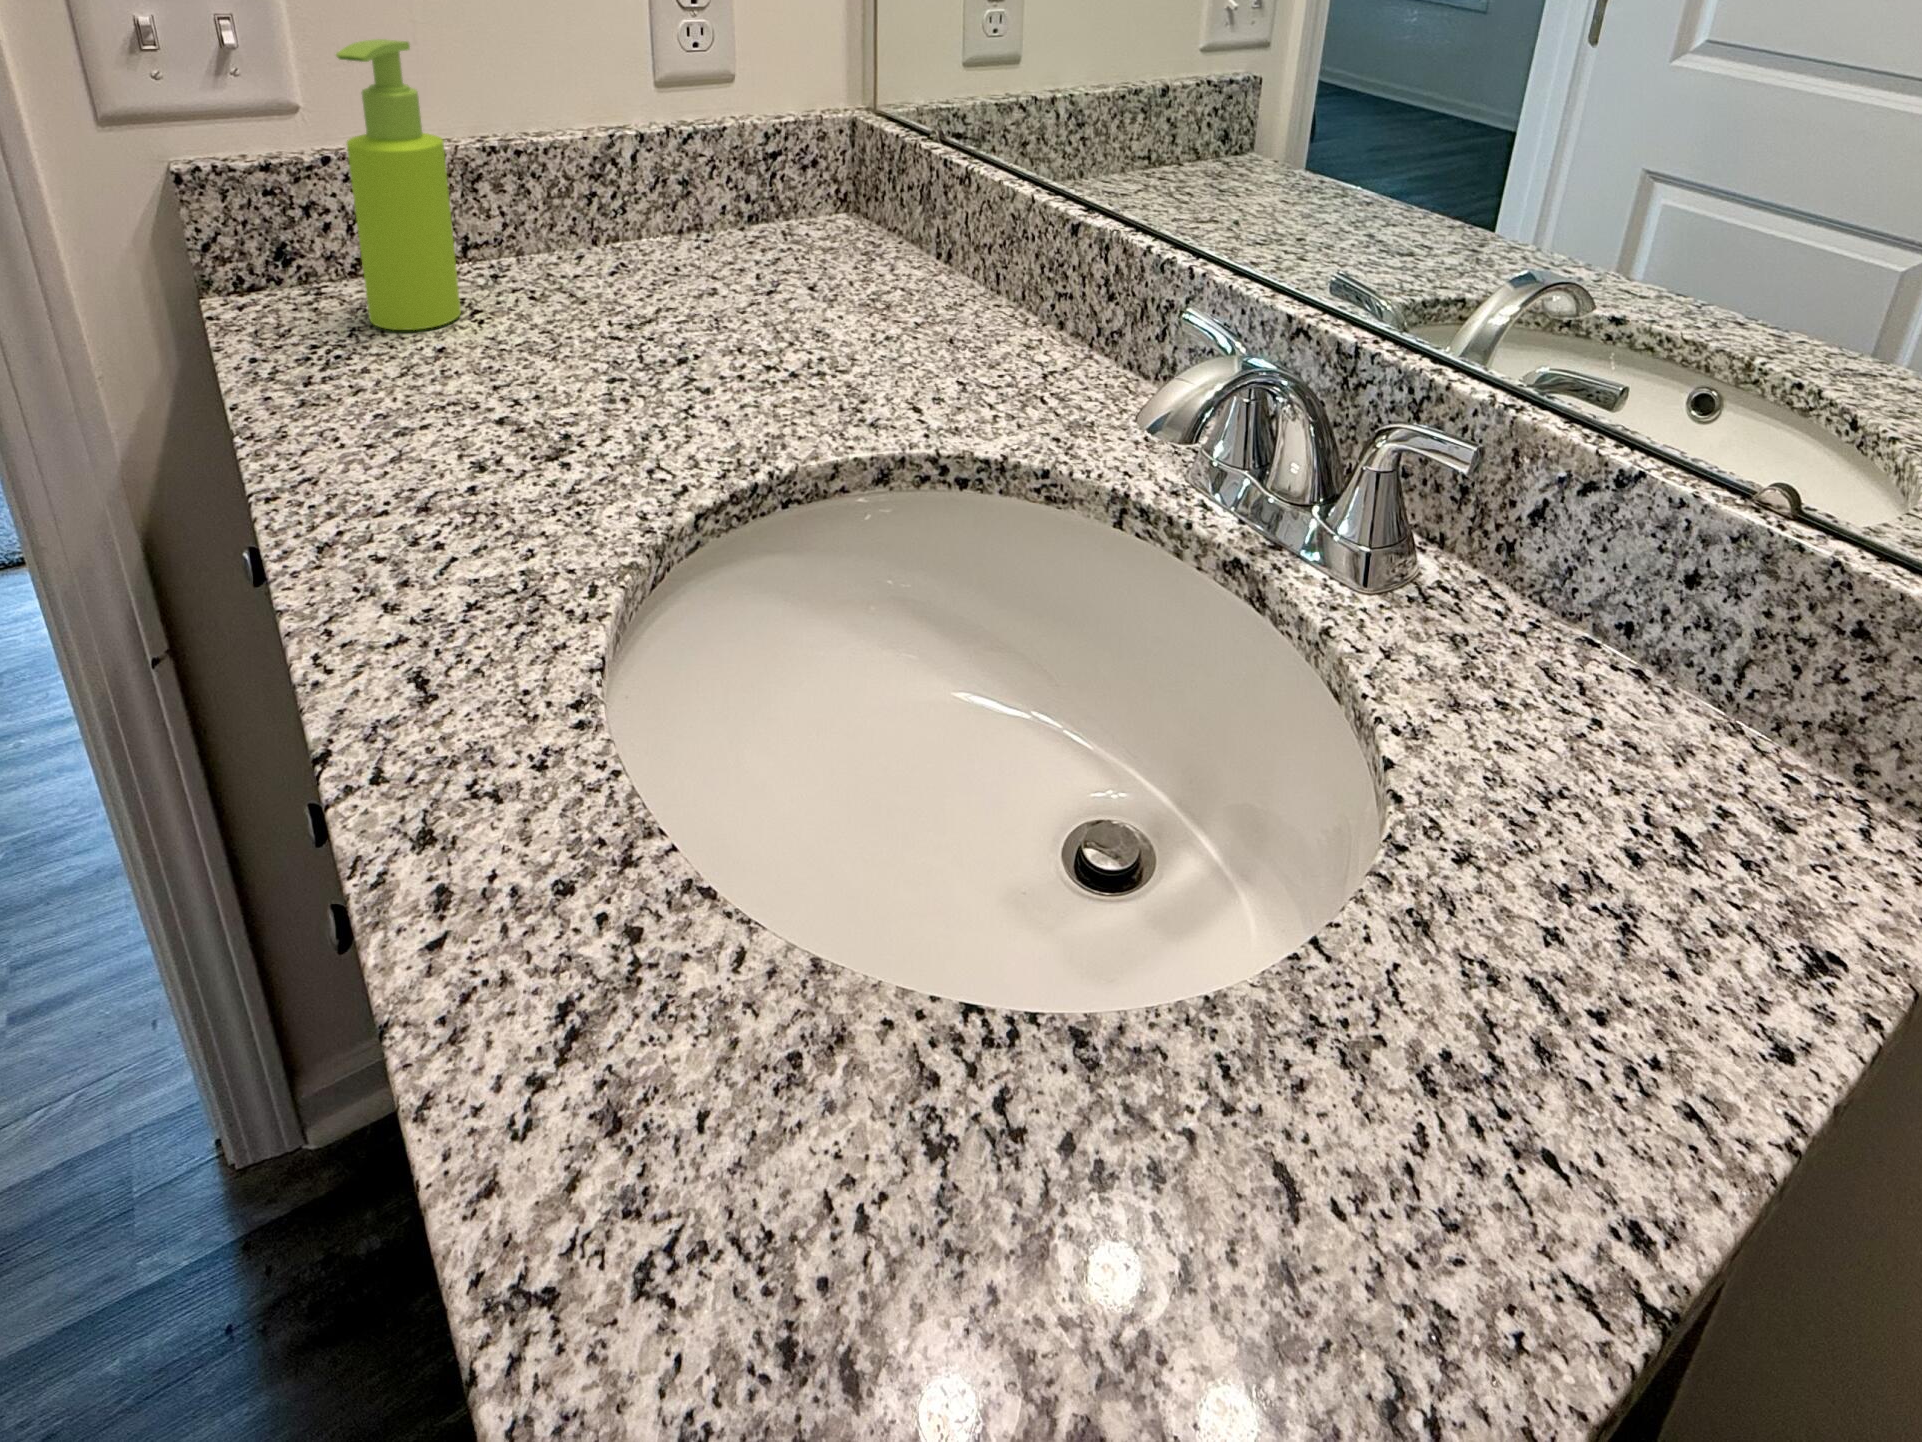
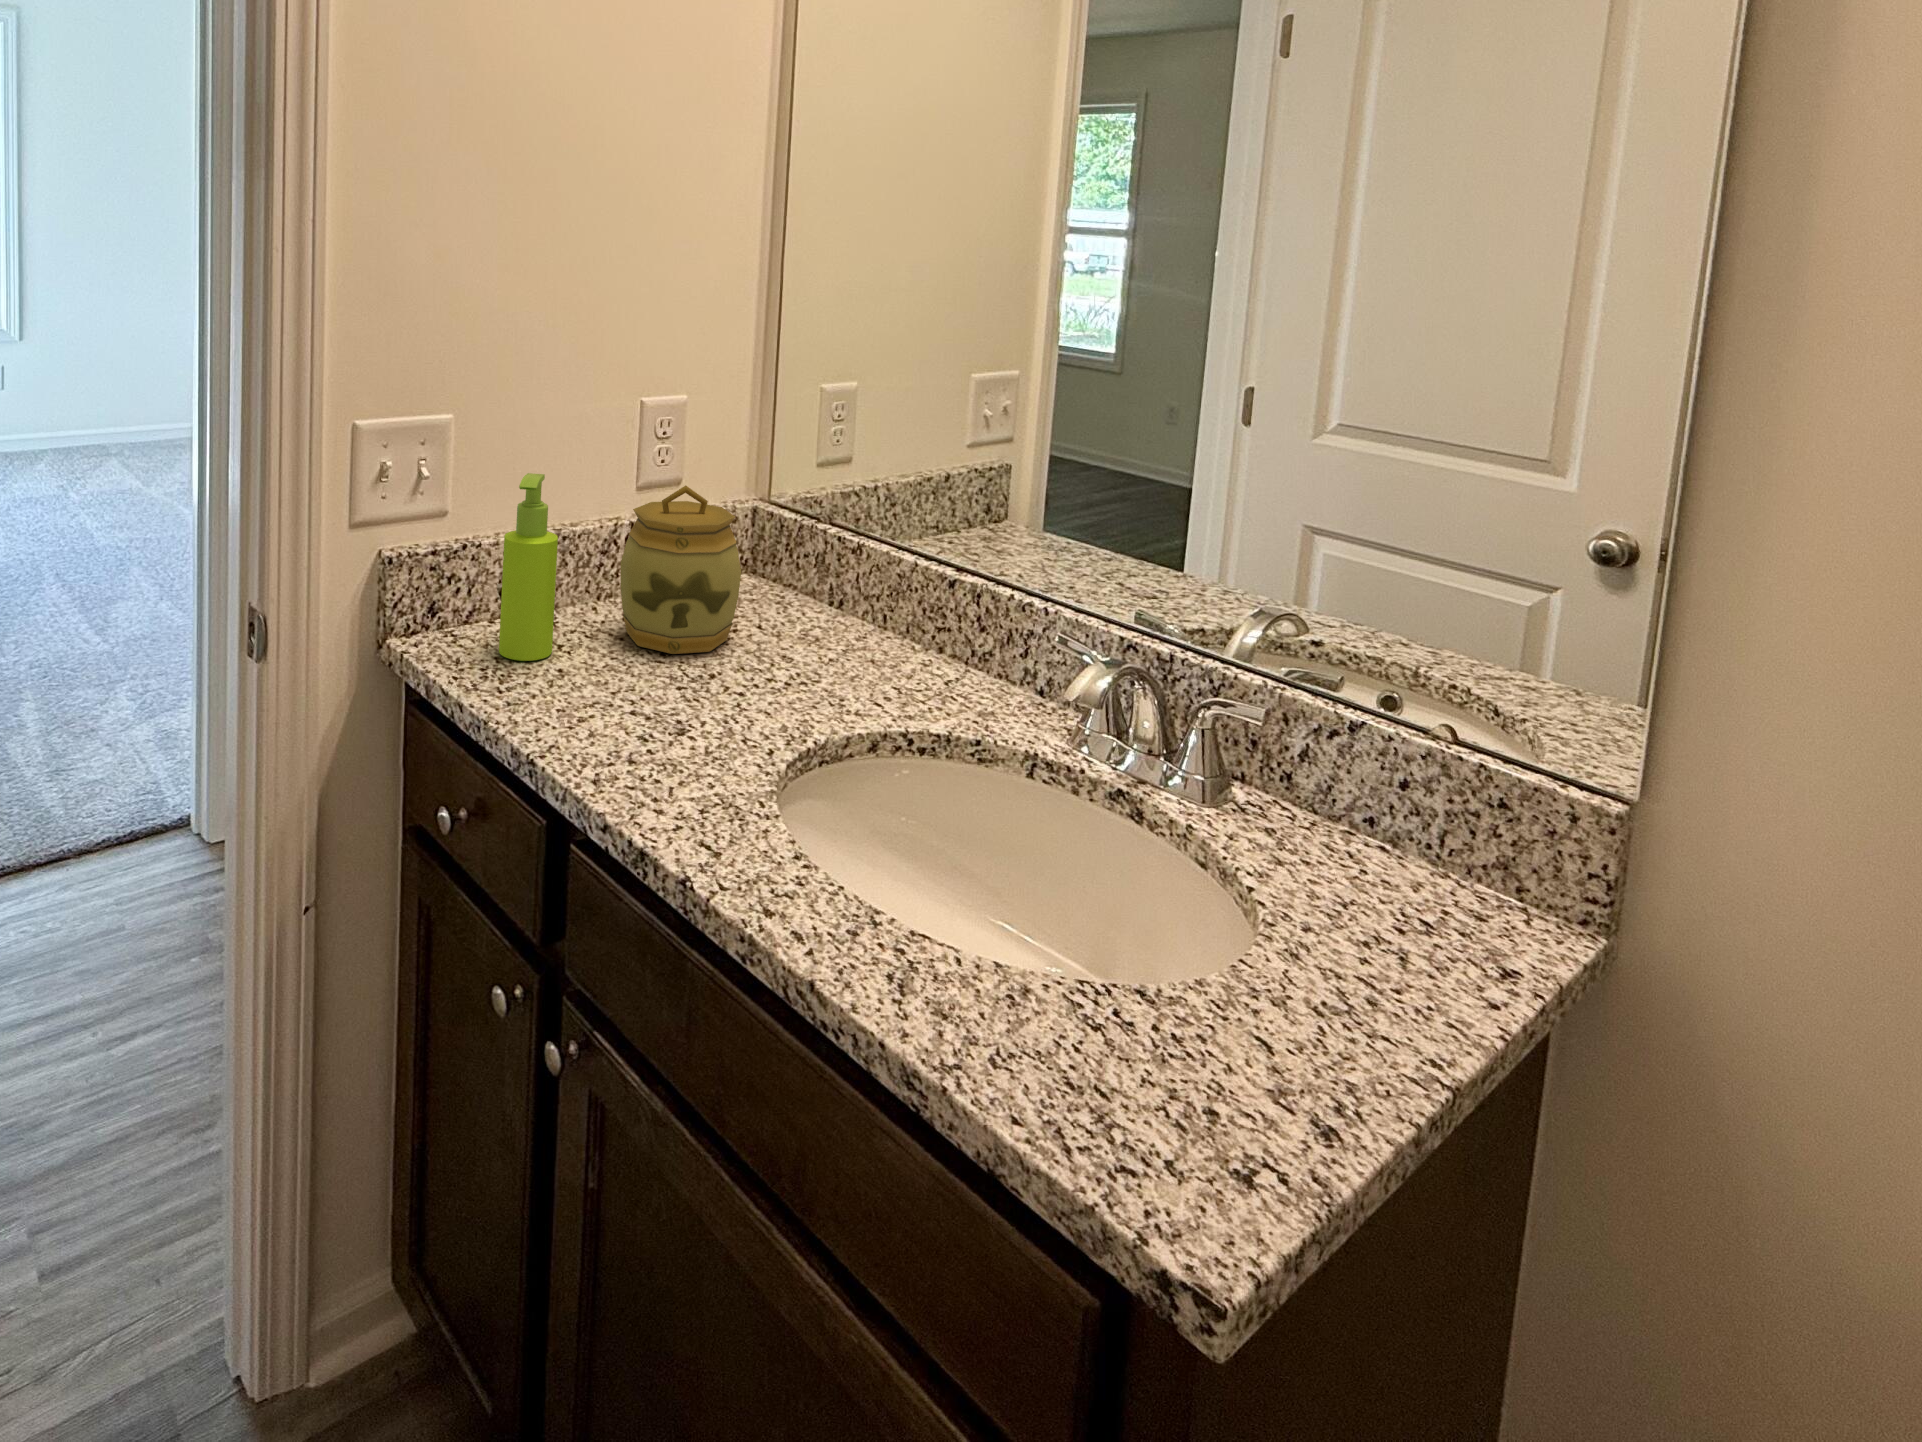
jar: none [579,71,763,324] -> present [620,486,741,654]

